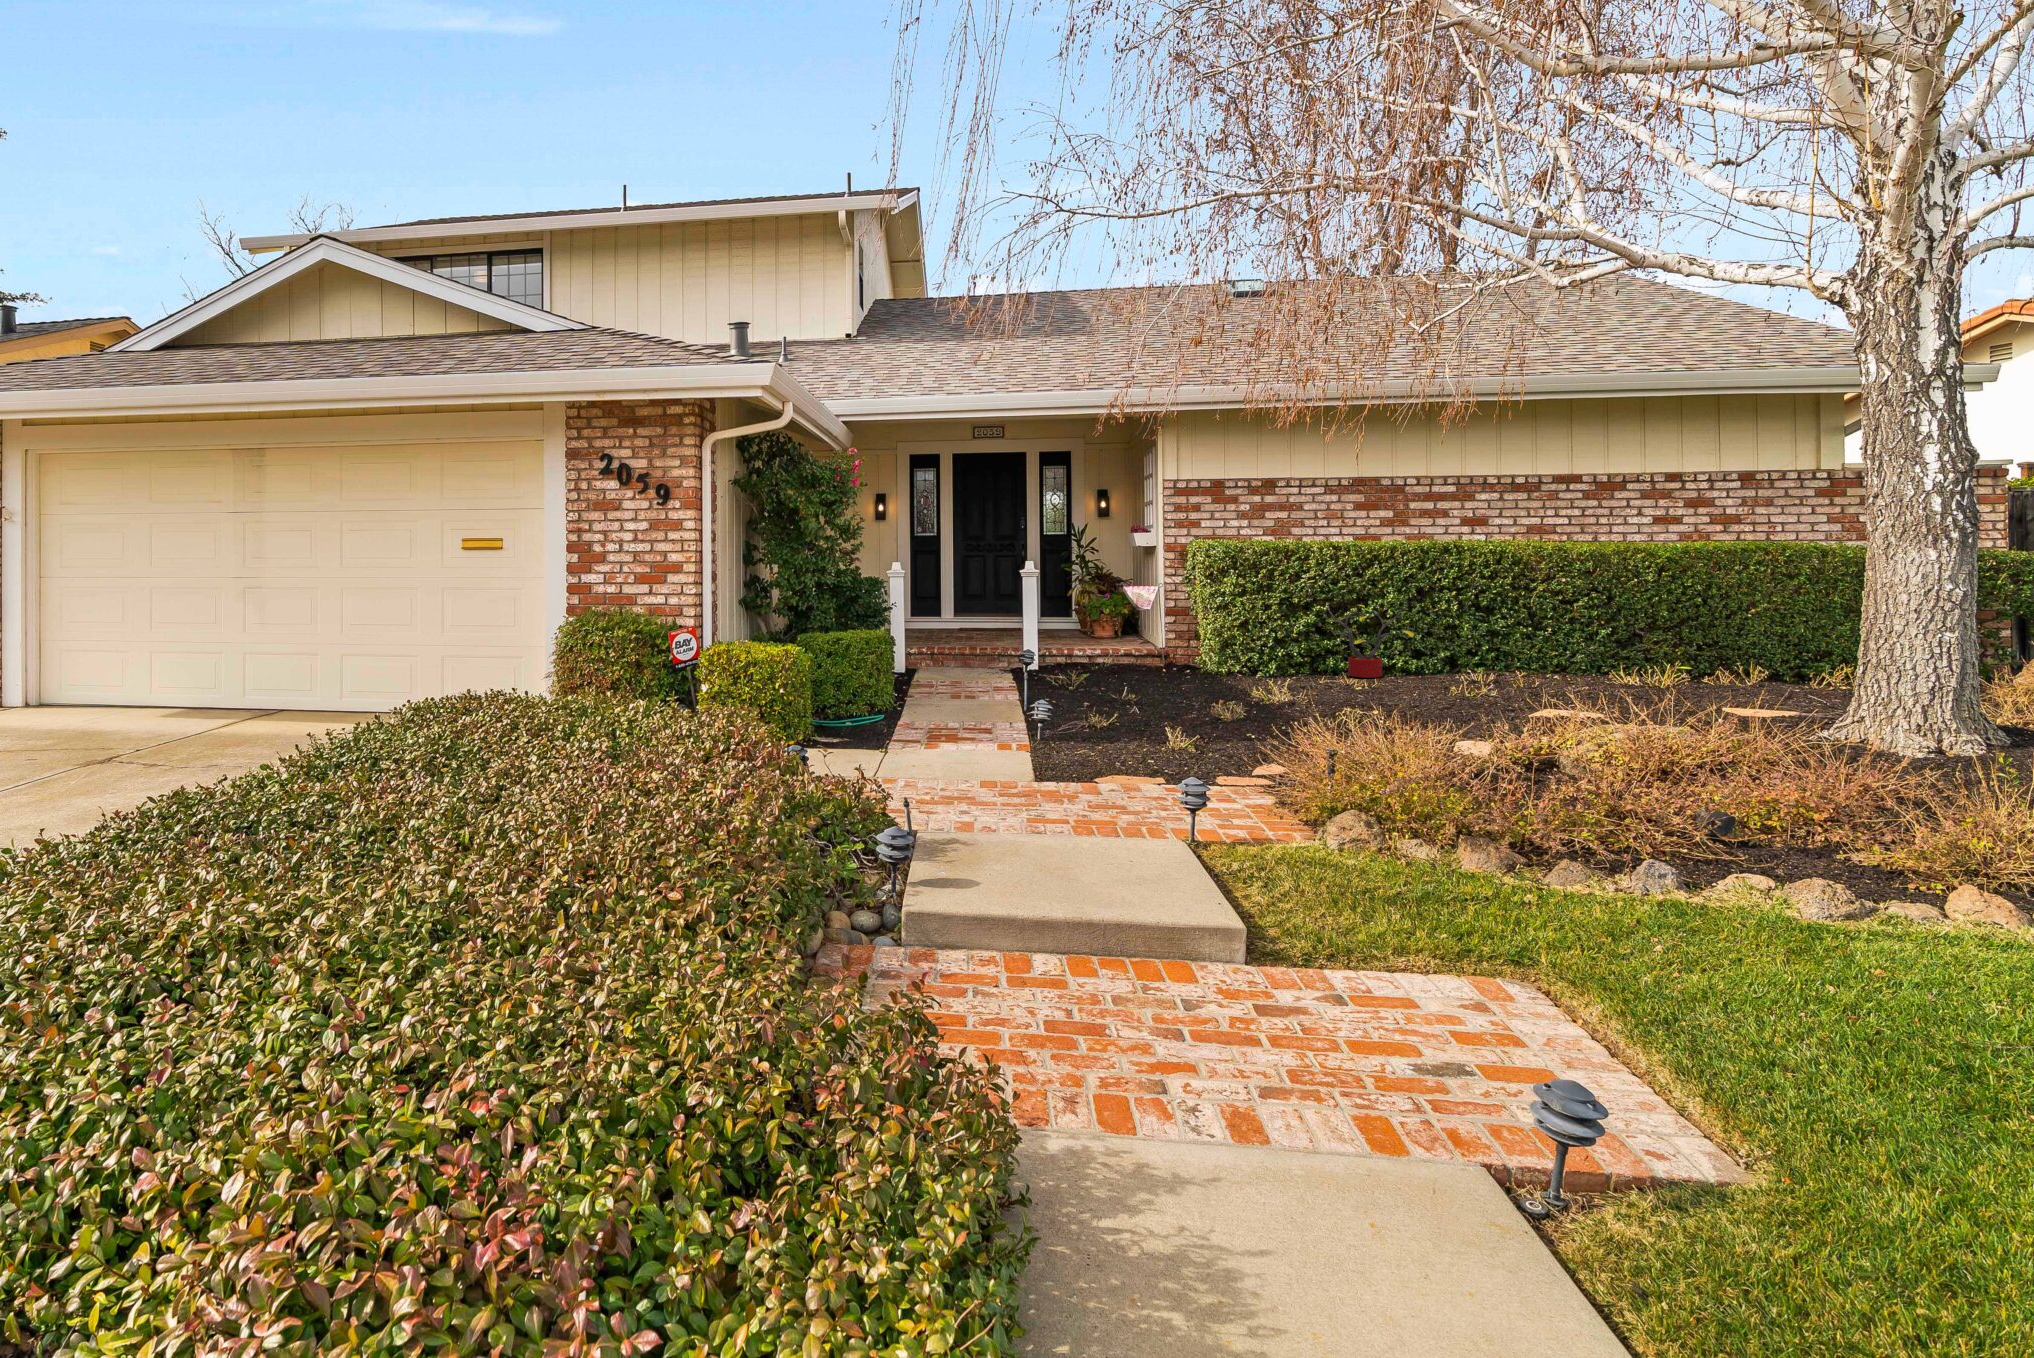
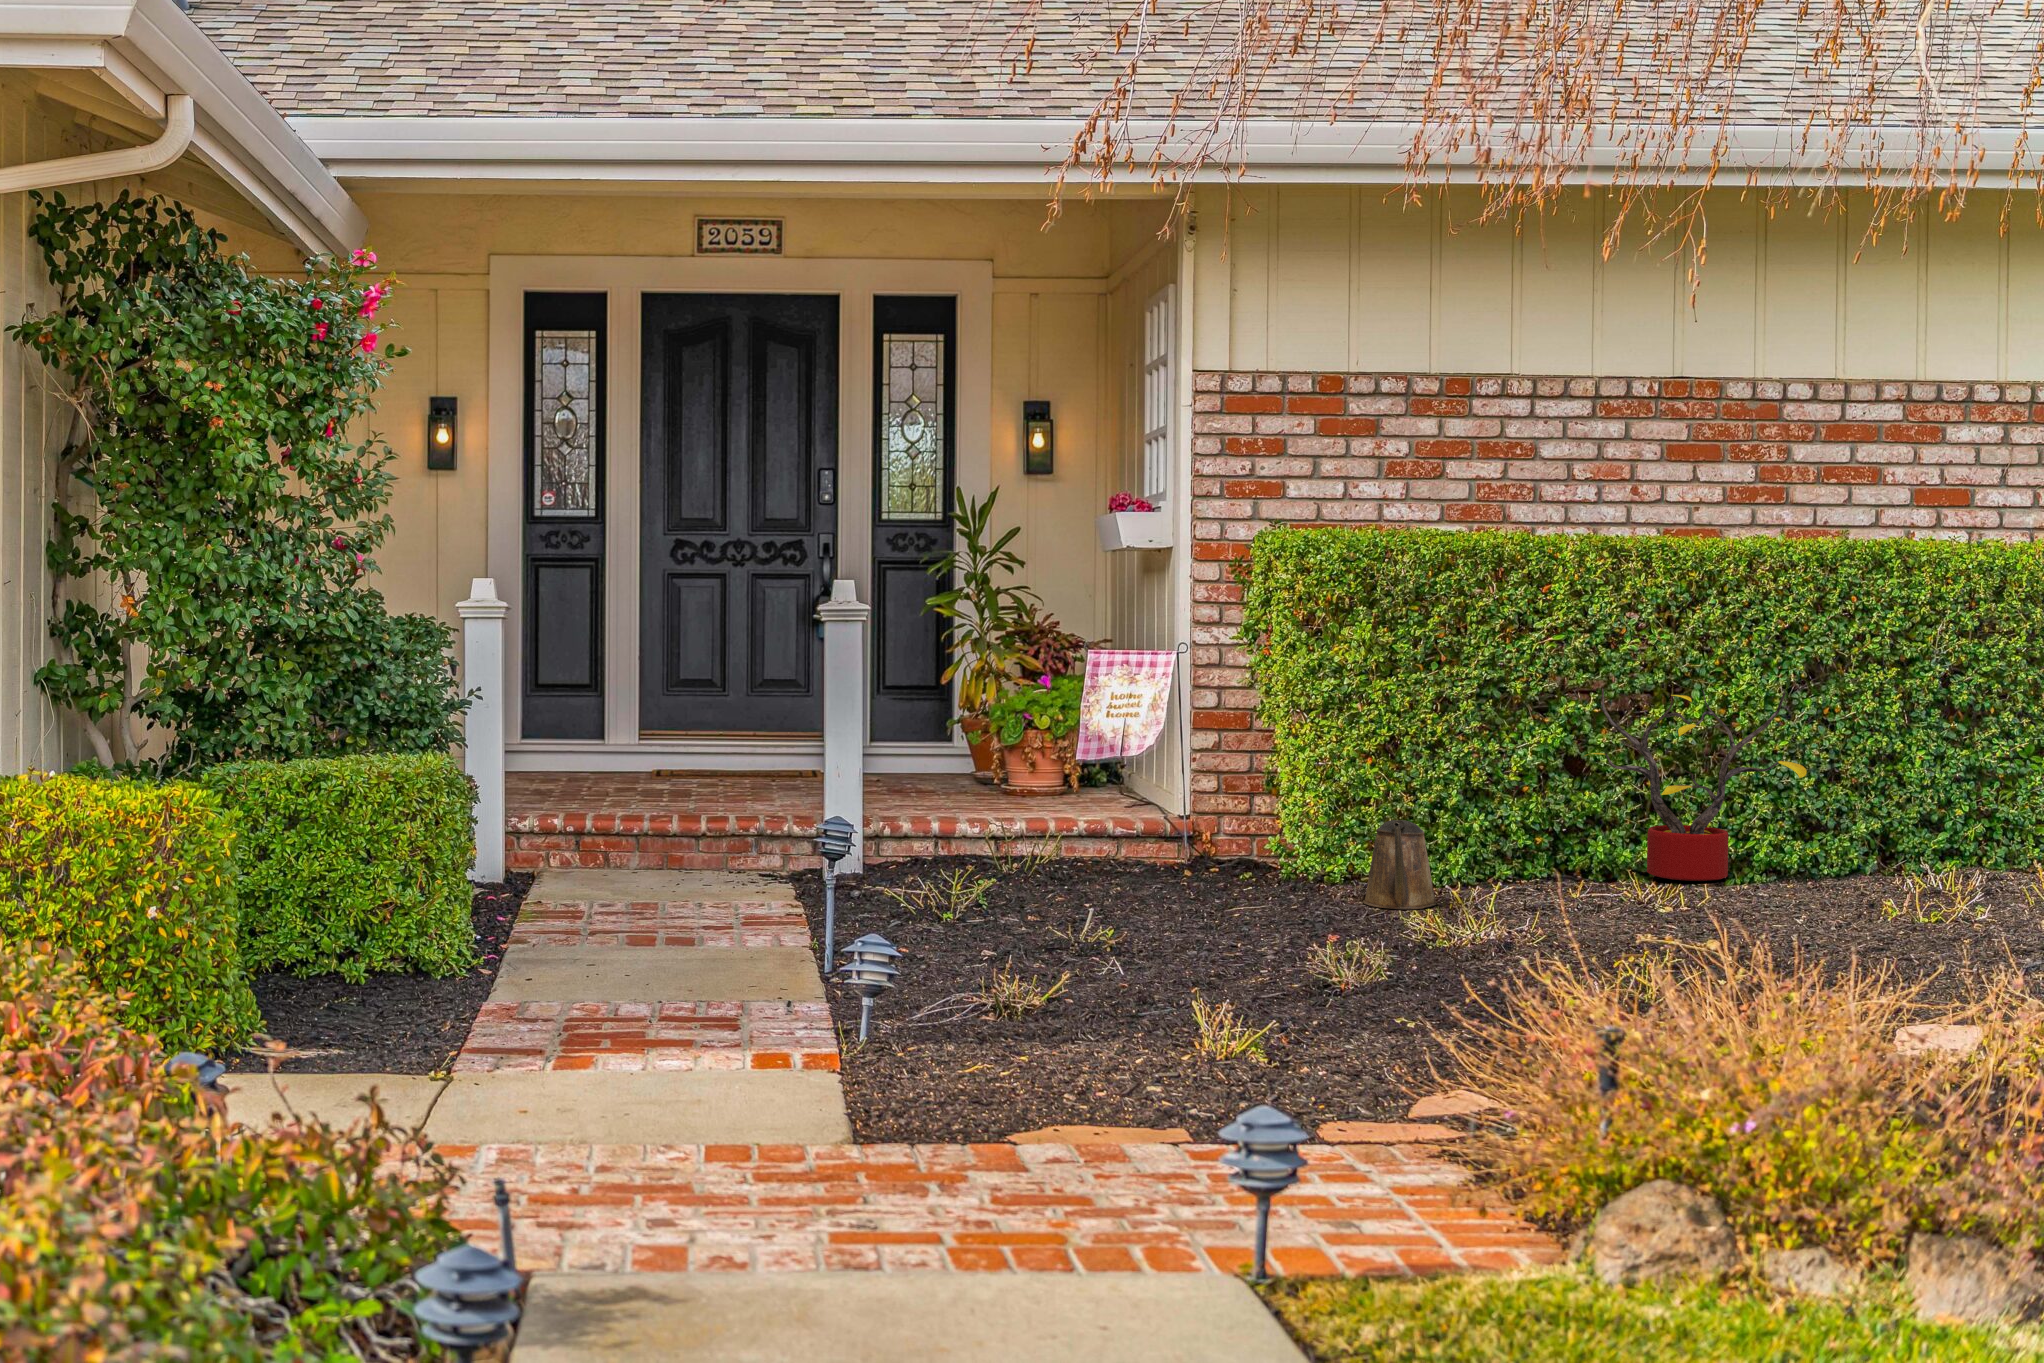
watering can: none [1232,654,1262,689] -> present [1363,820,1438,910]

